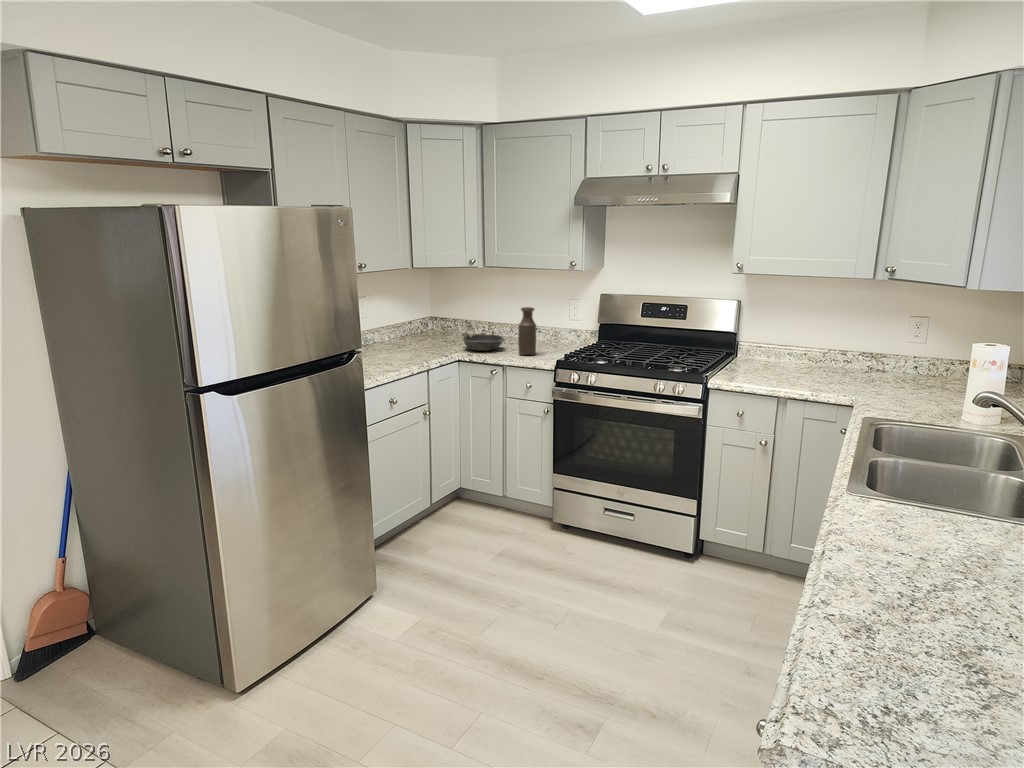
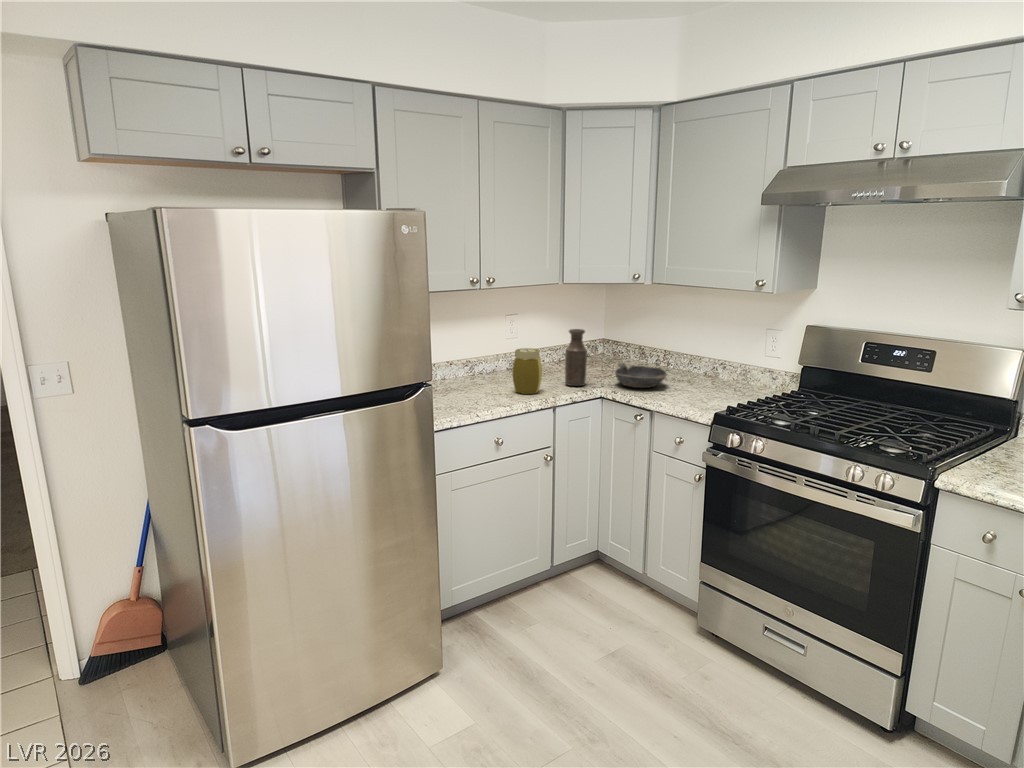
bottle: present [518,307,536,355] -> present [565,329,587,386]
jar: none [388,324,412,362] -> present [513,348,542,394]

